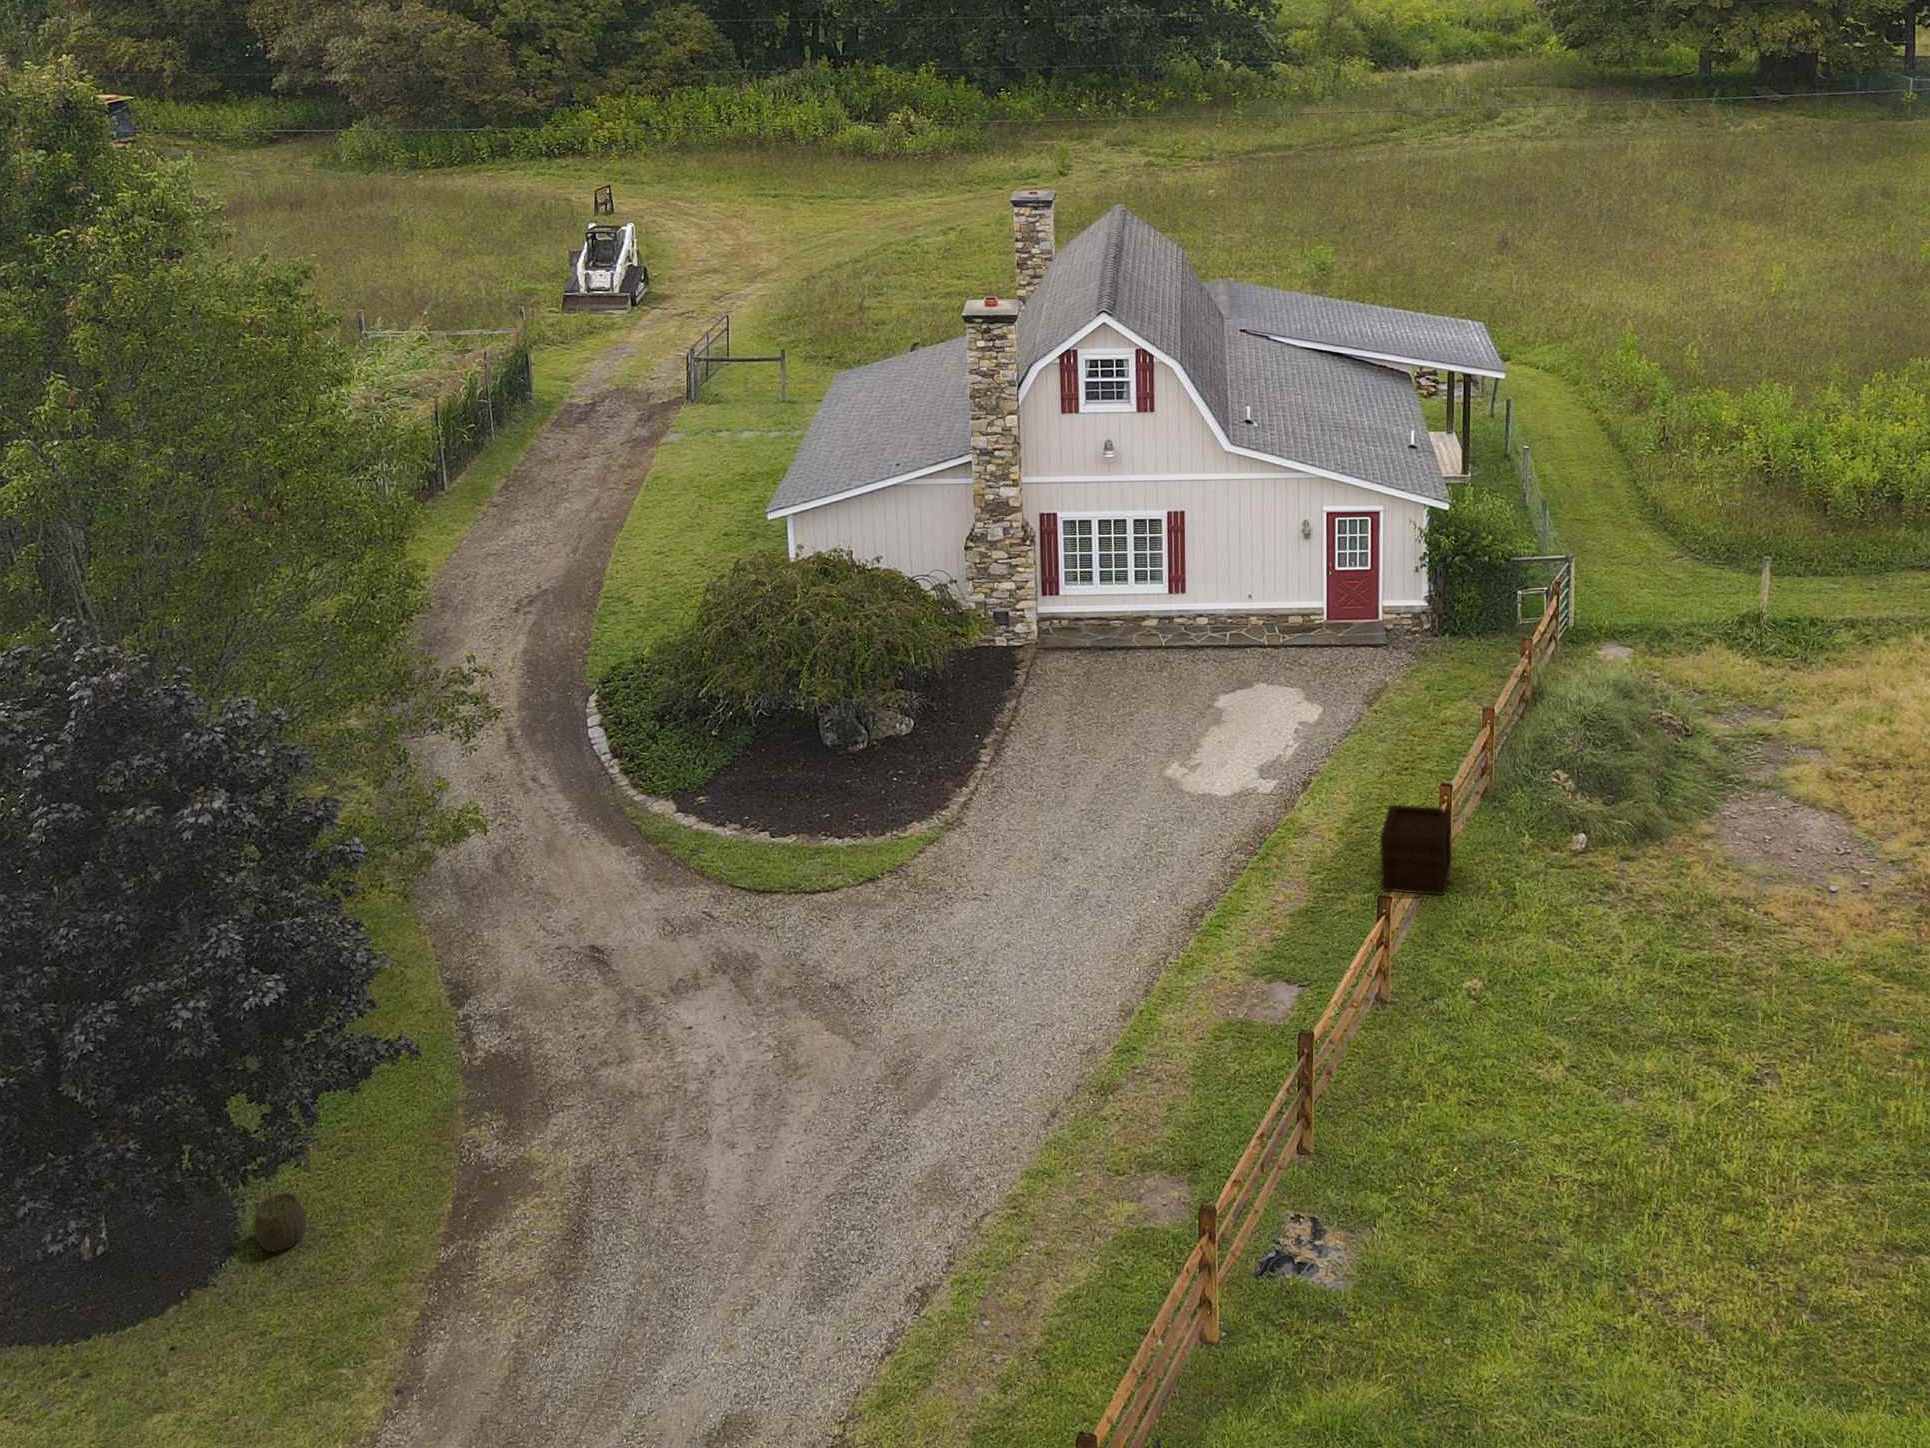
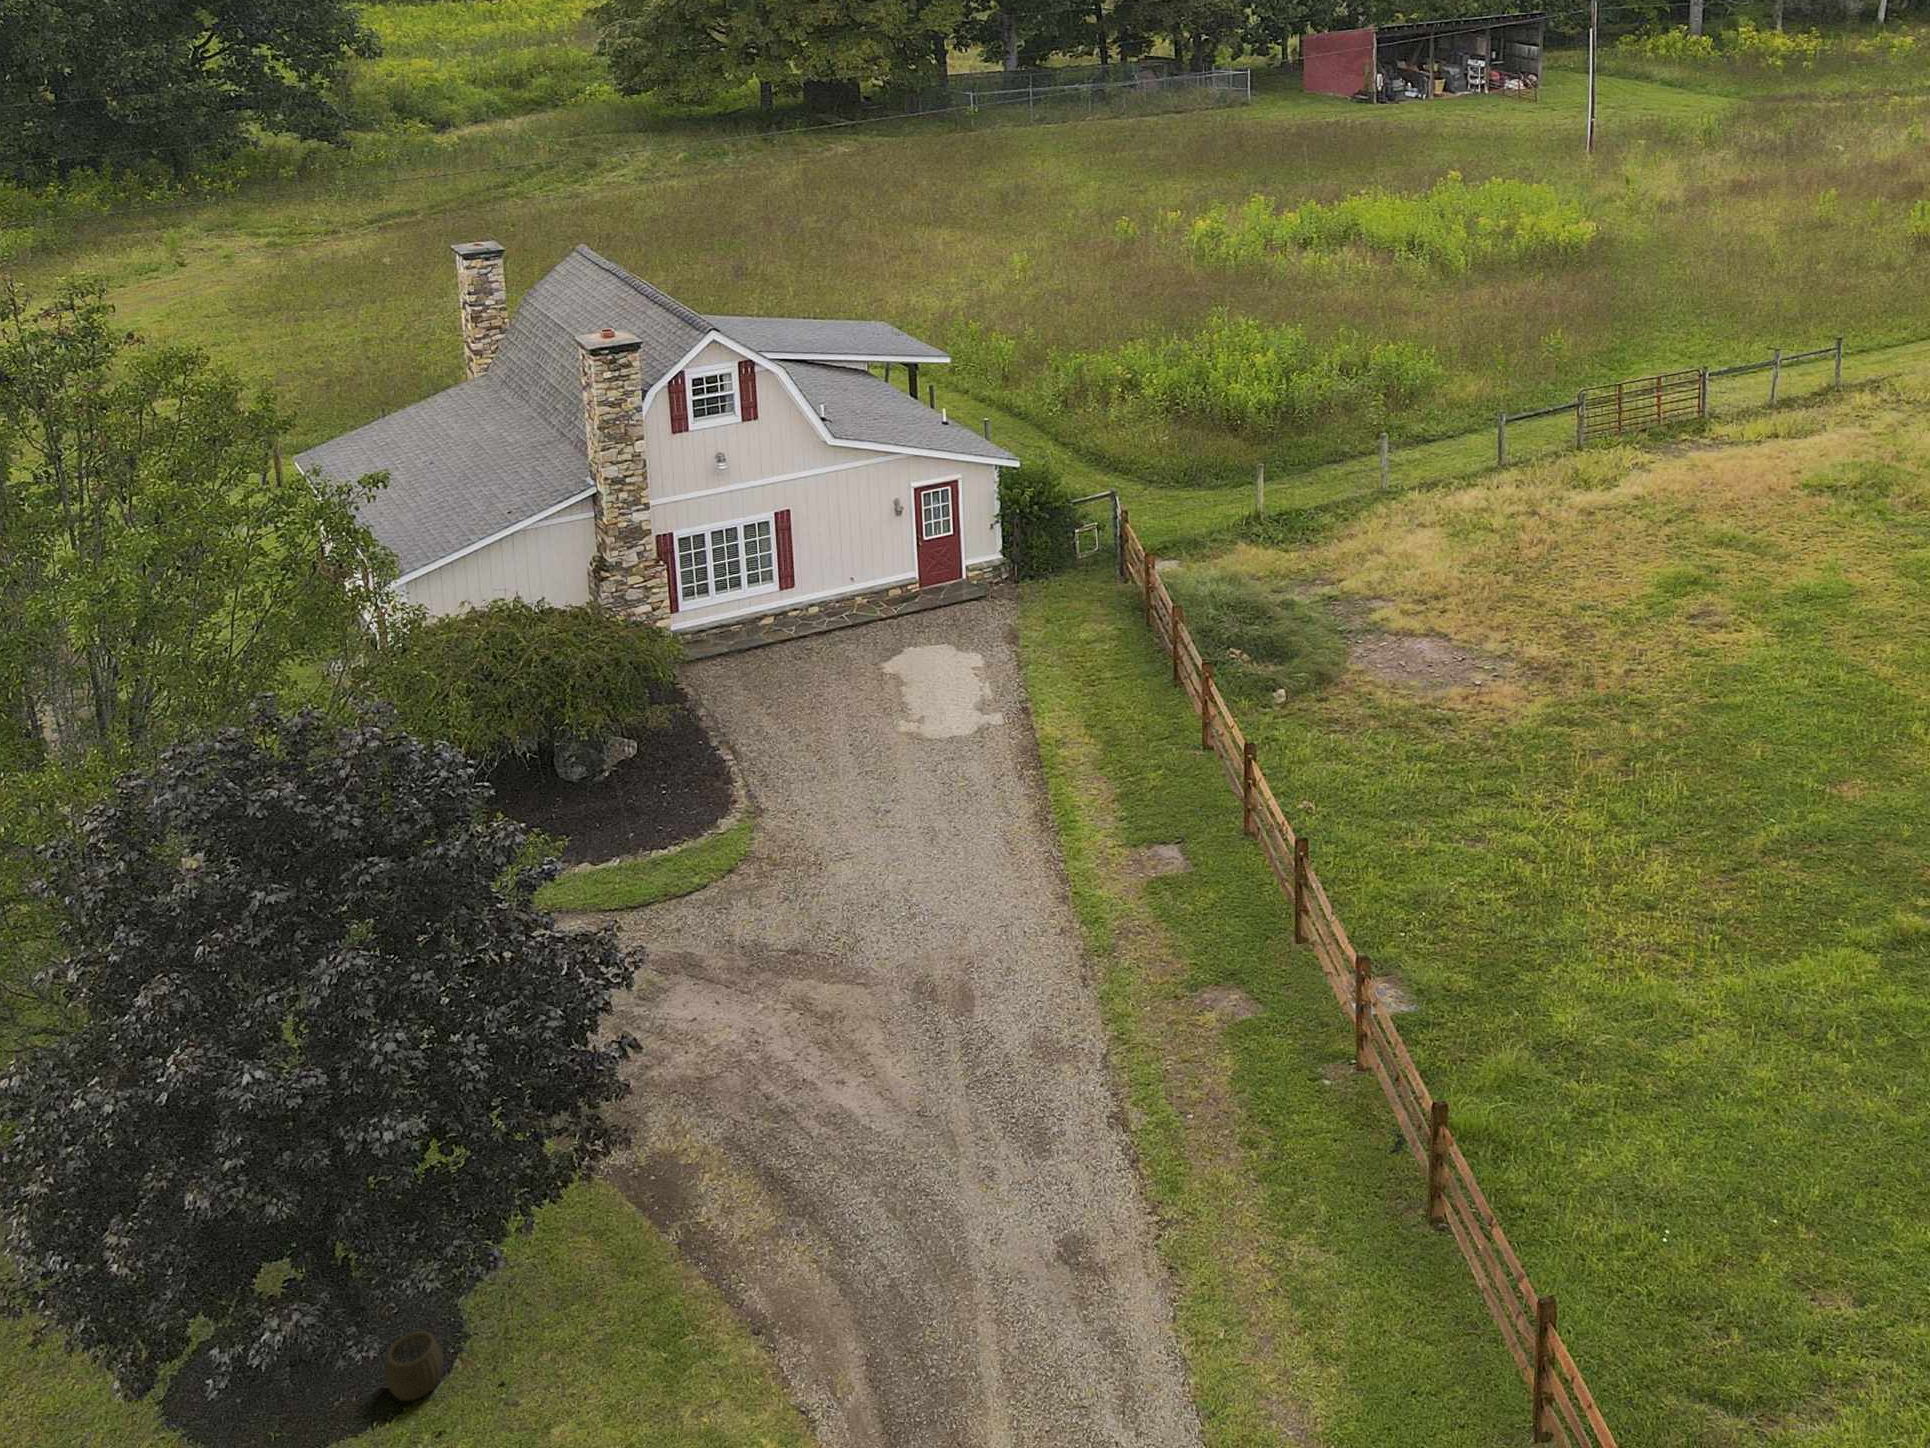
wooden crate: present [1380,805,1452,895] -> none [1144,687,1212,766]

